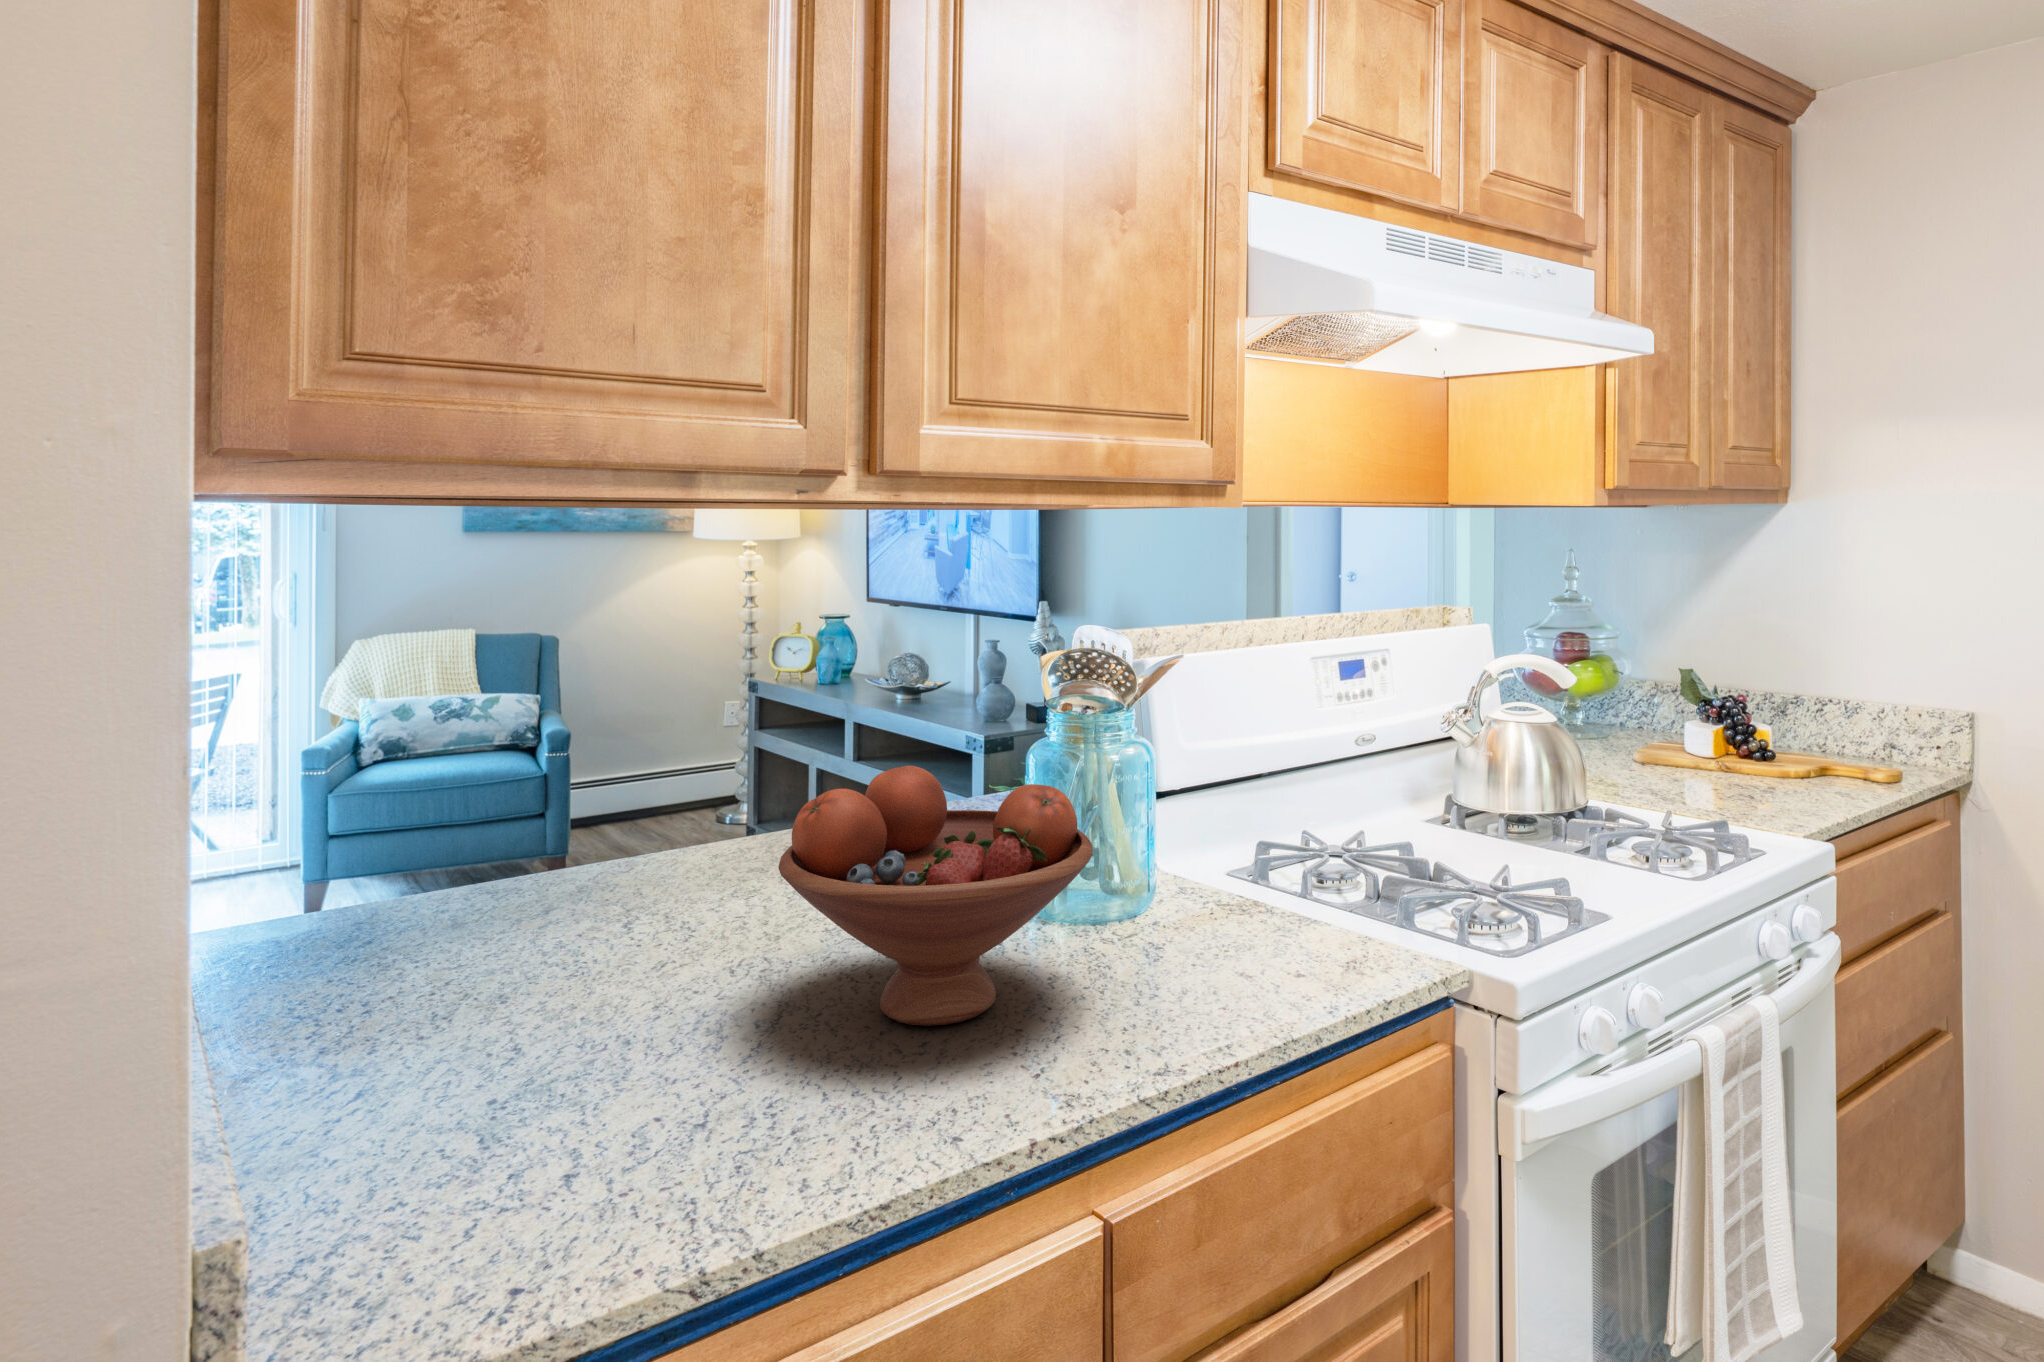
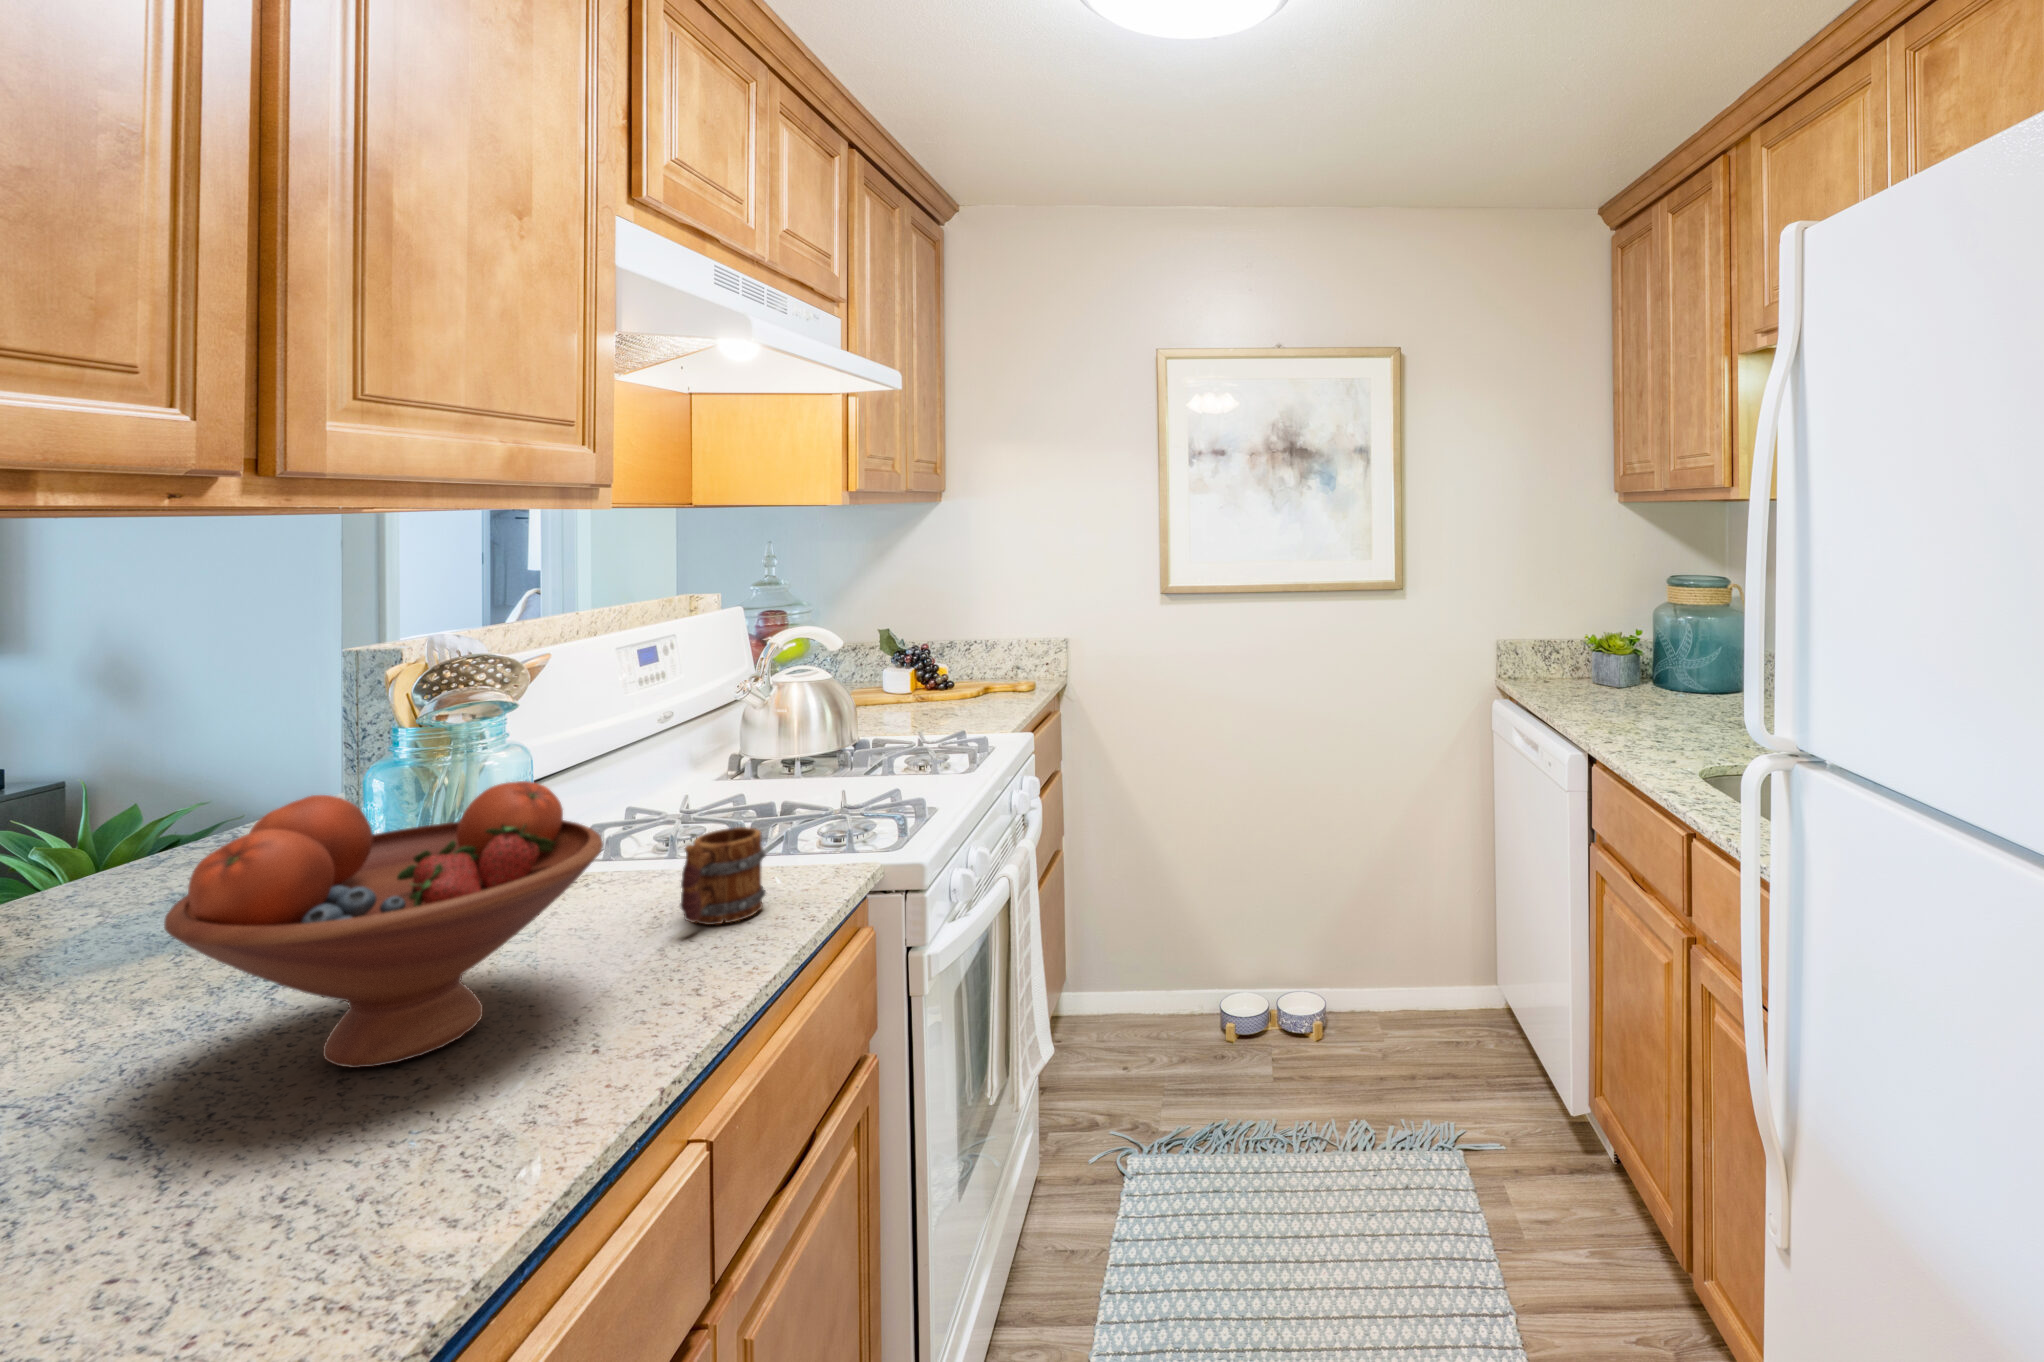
mug: none [1194,881,1295,991] -> present [680,827,766,925]

